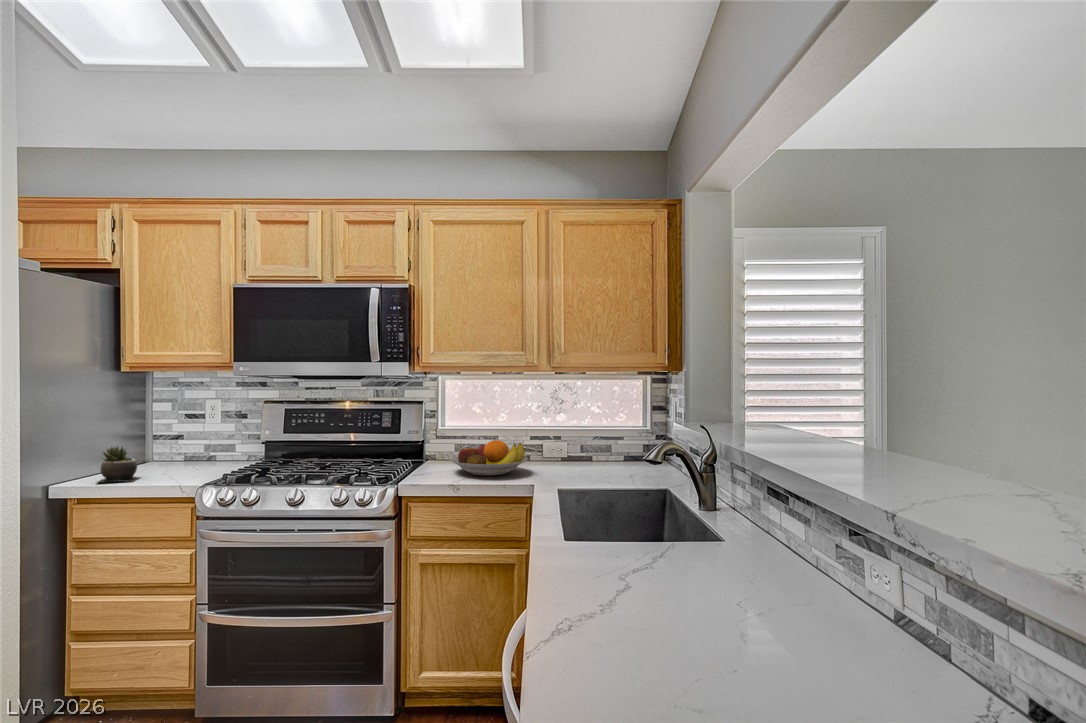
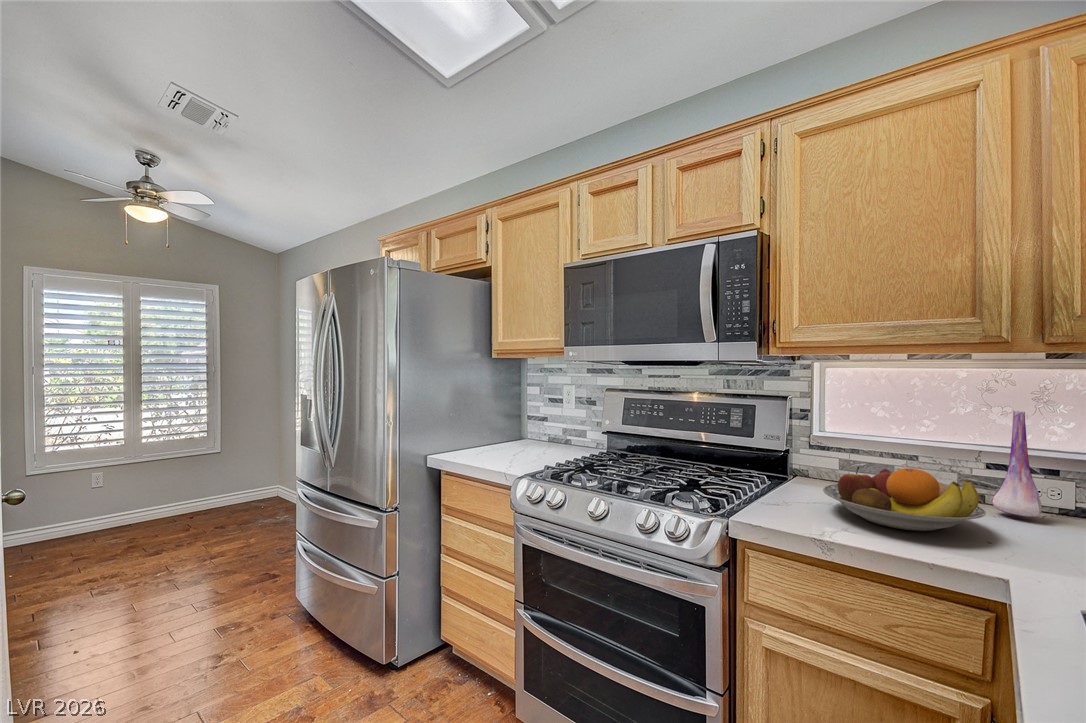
vase: none [529,403,552,463] -> present [992,411,1042,517]
succulent plant: present [96,446,139,483] -> none [461,423,500,458]

